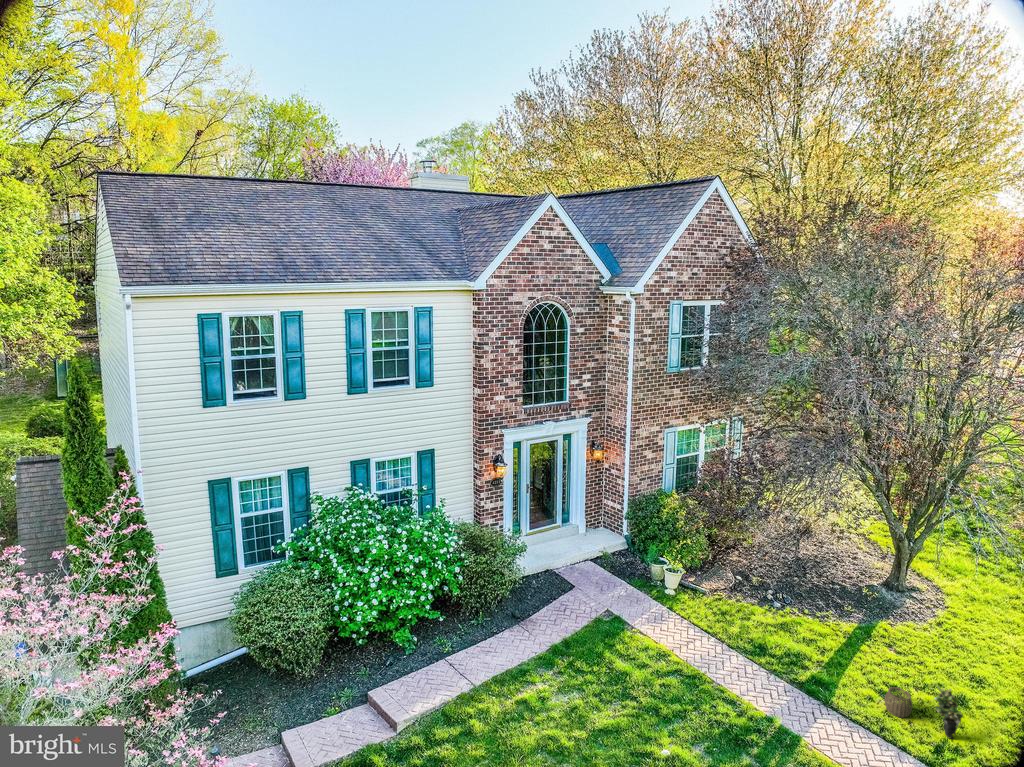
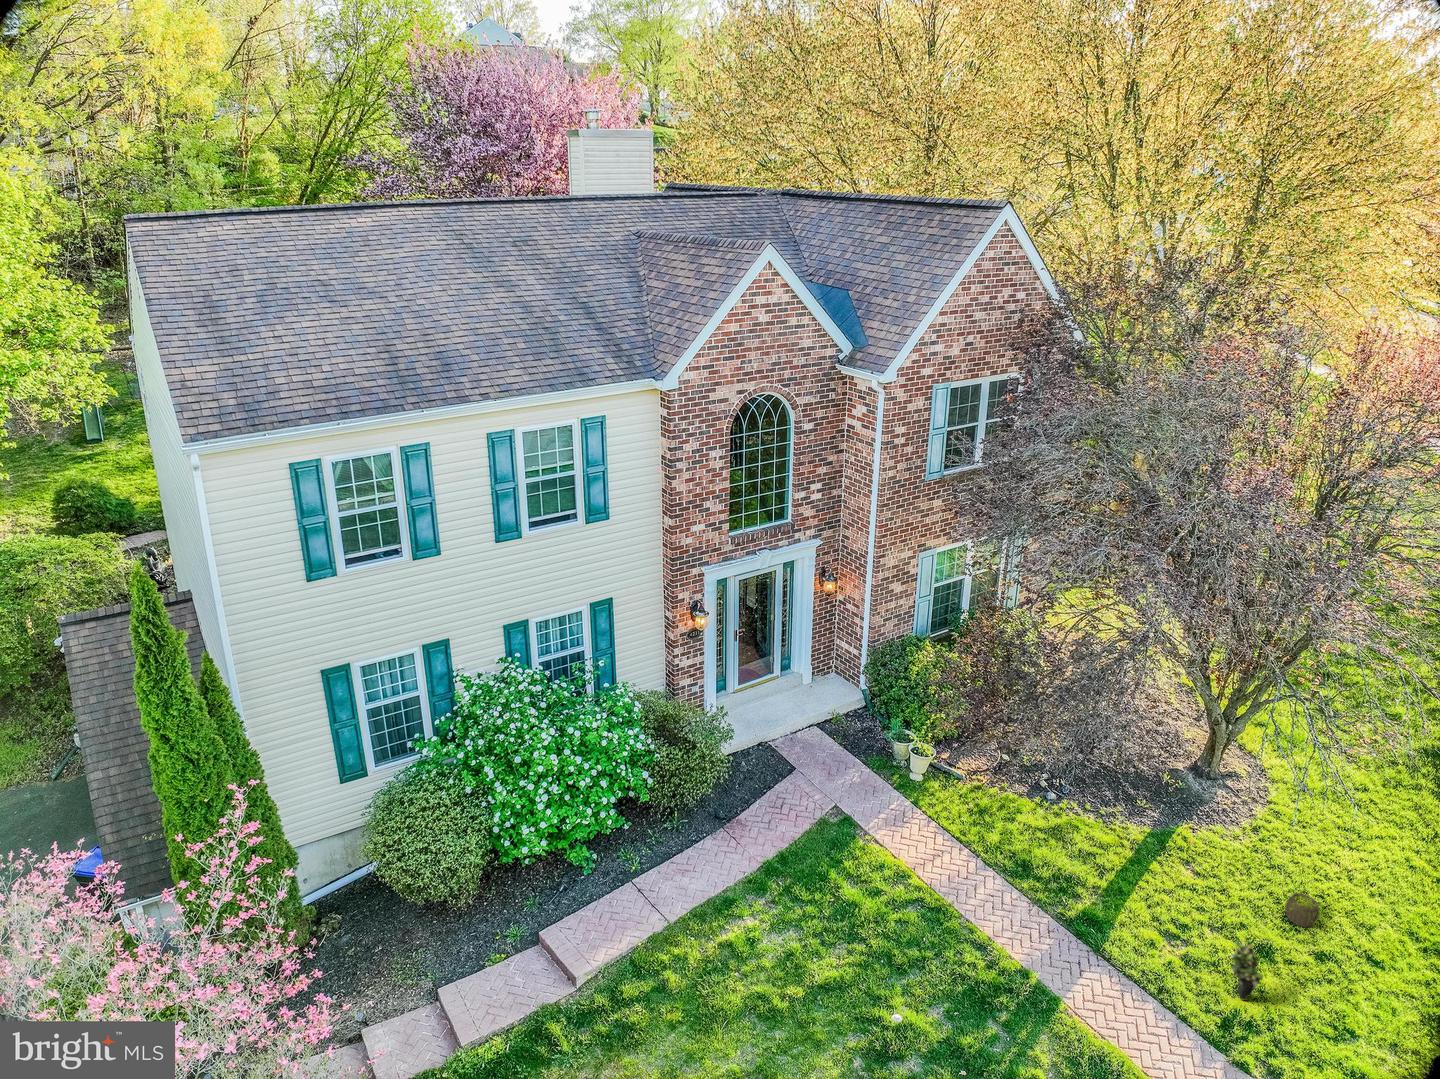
woven basket: present [885,687,913,718] -> present [1285,893,1319,927]

